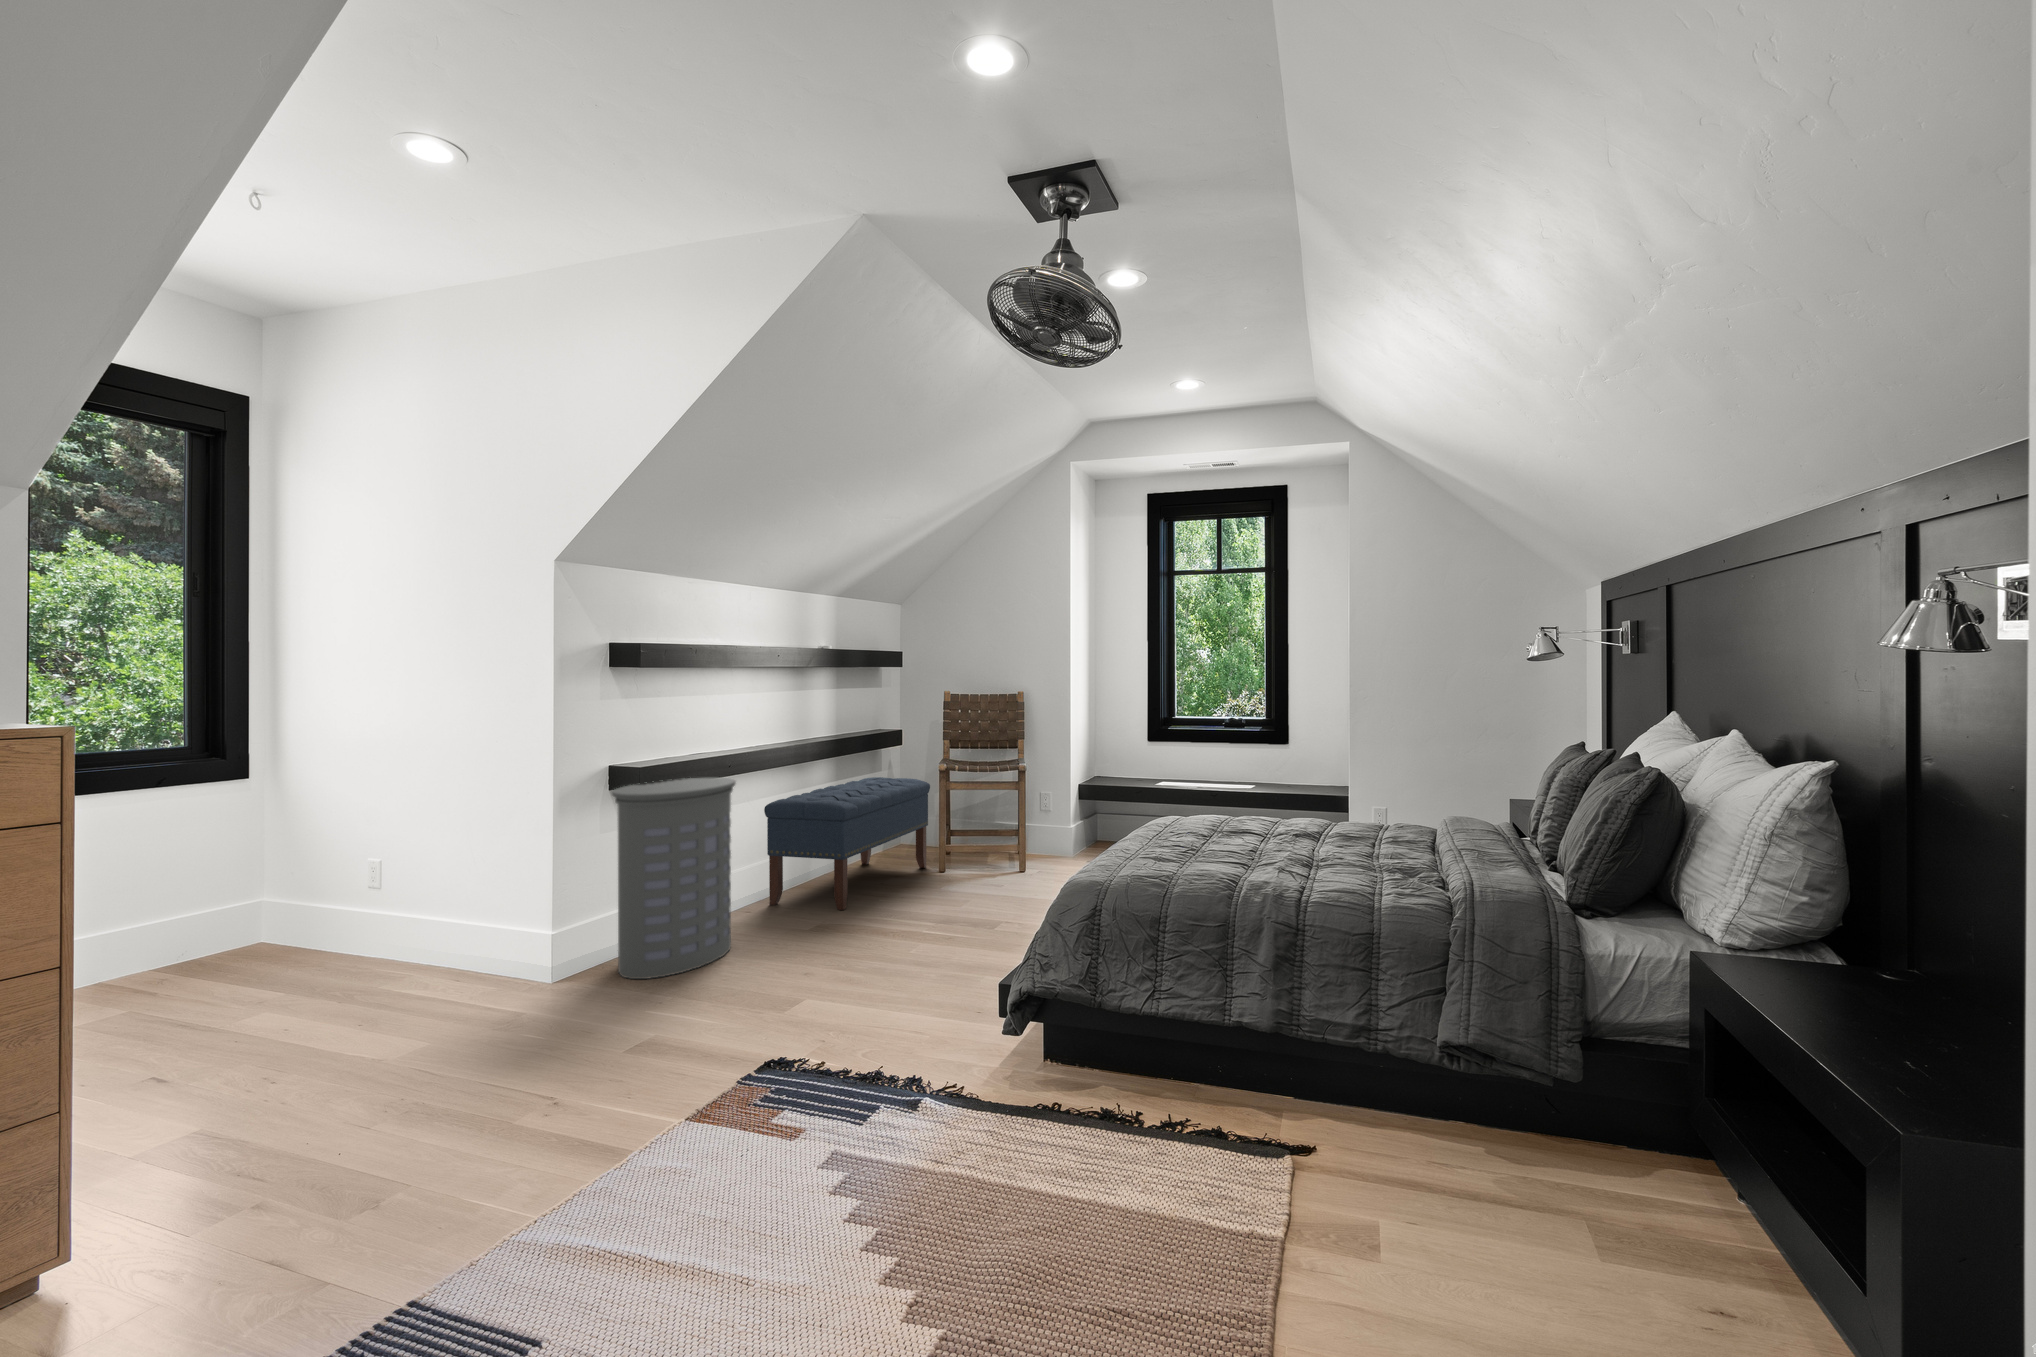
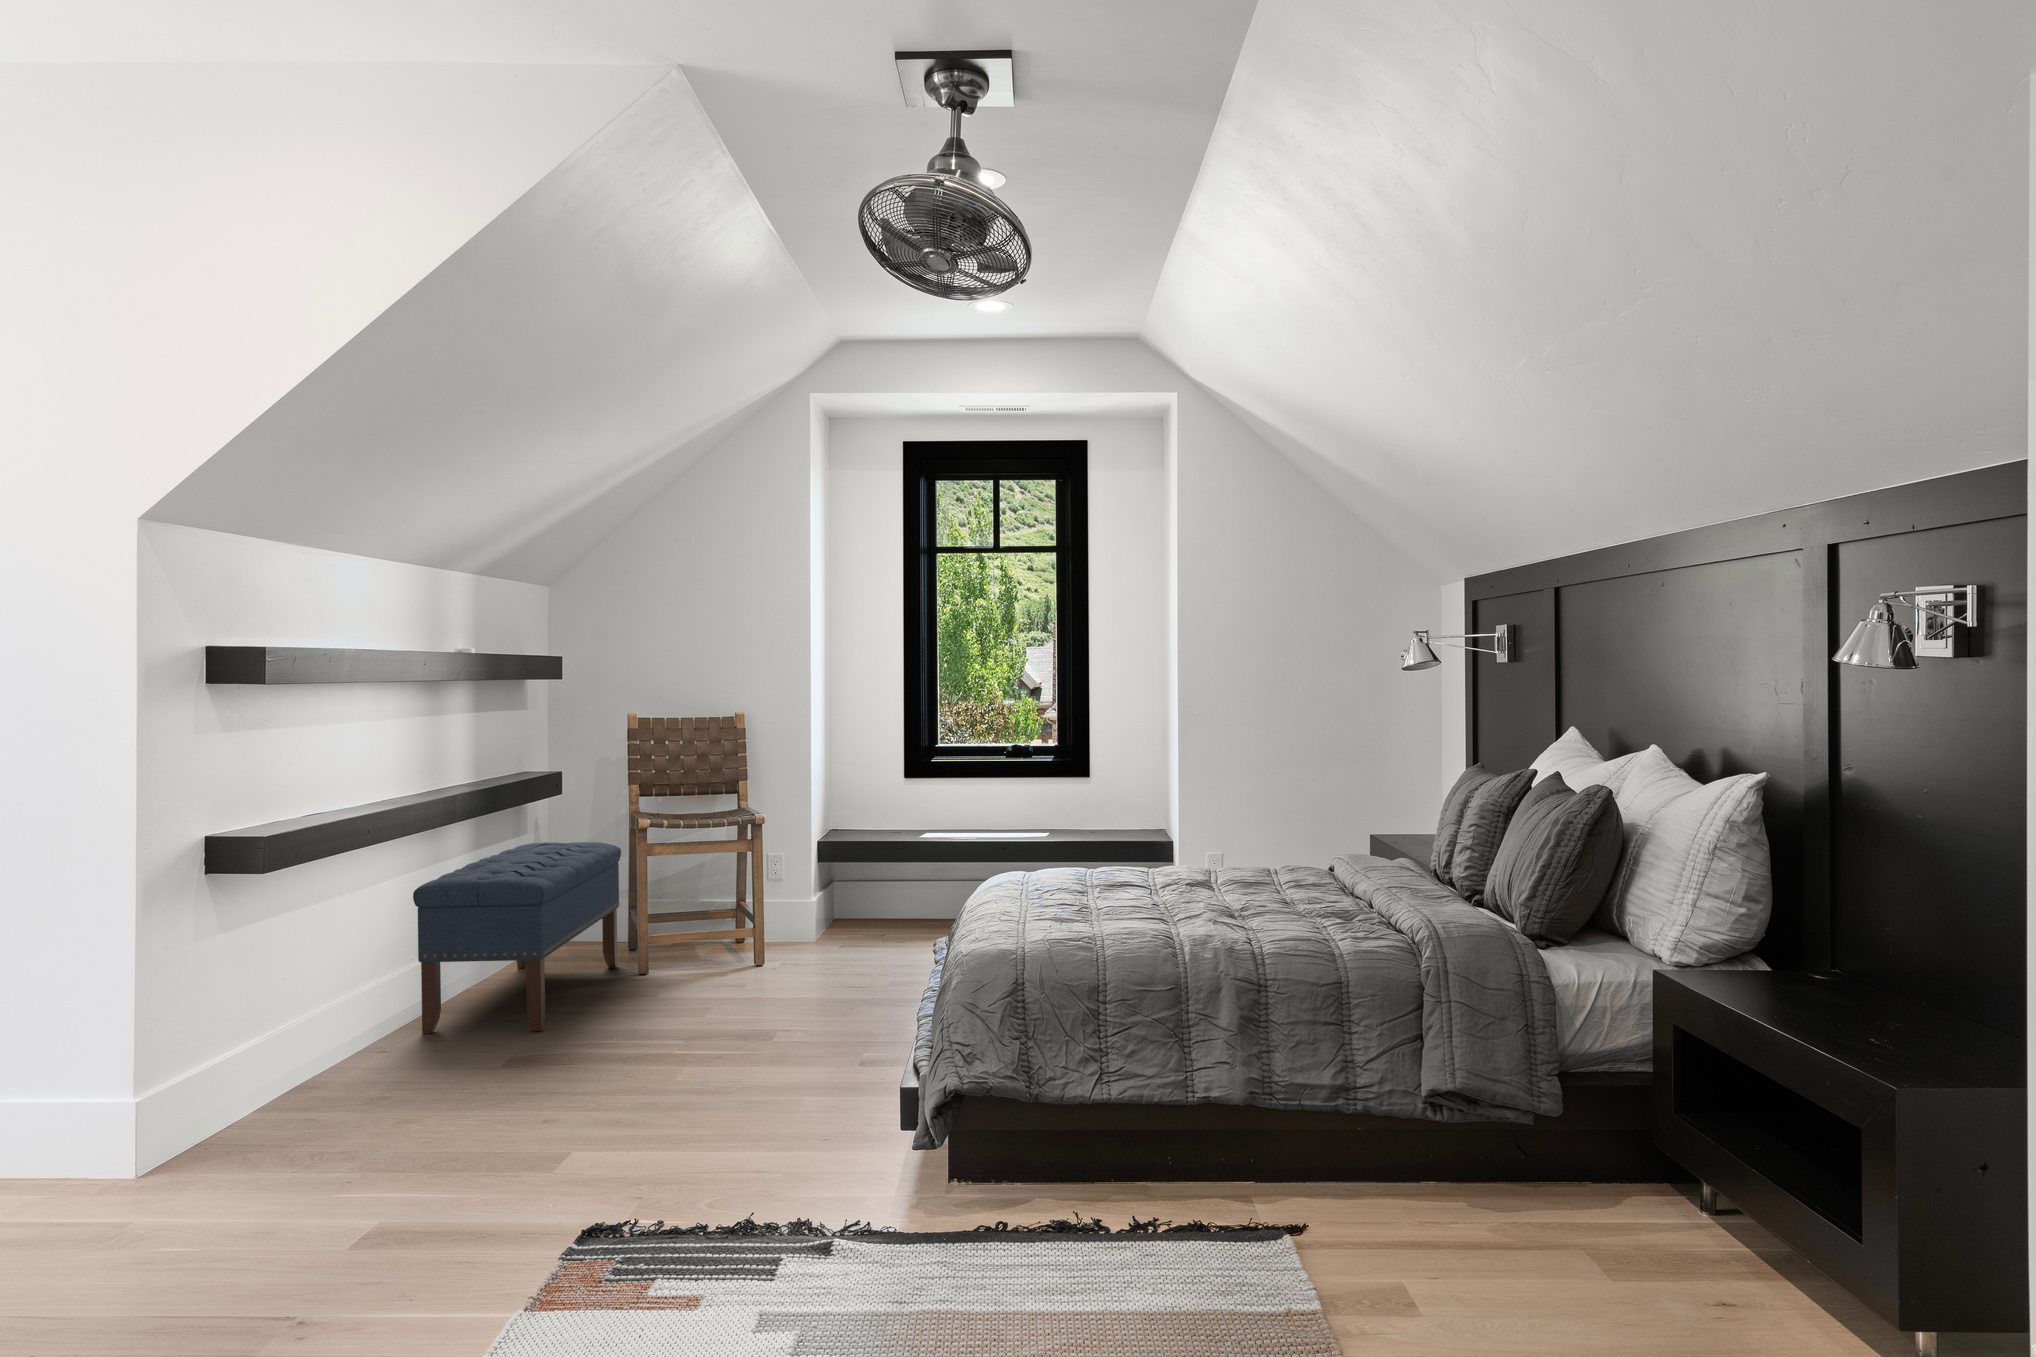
laundry hamper: present [612,778,736,979] -> none [249,851,420,1150]

